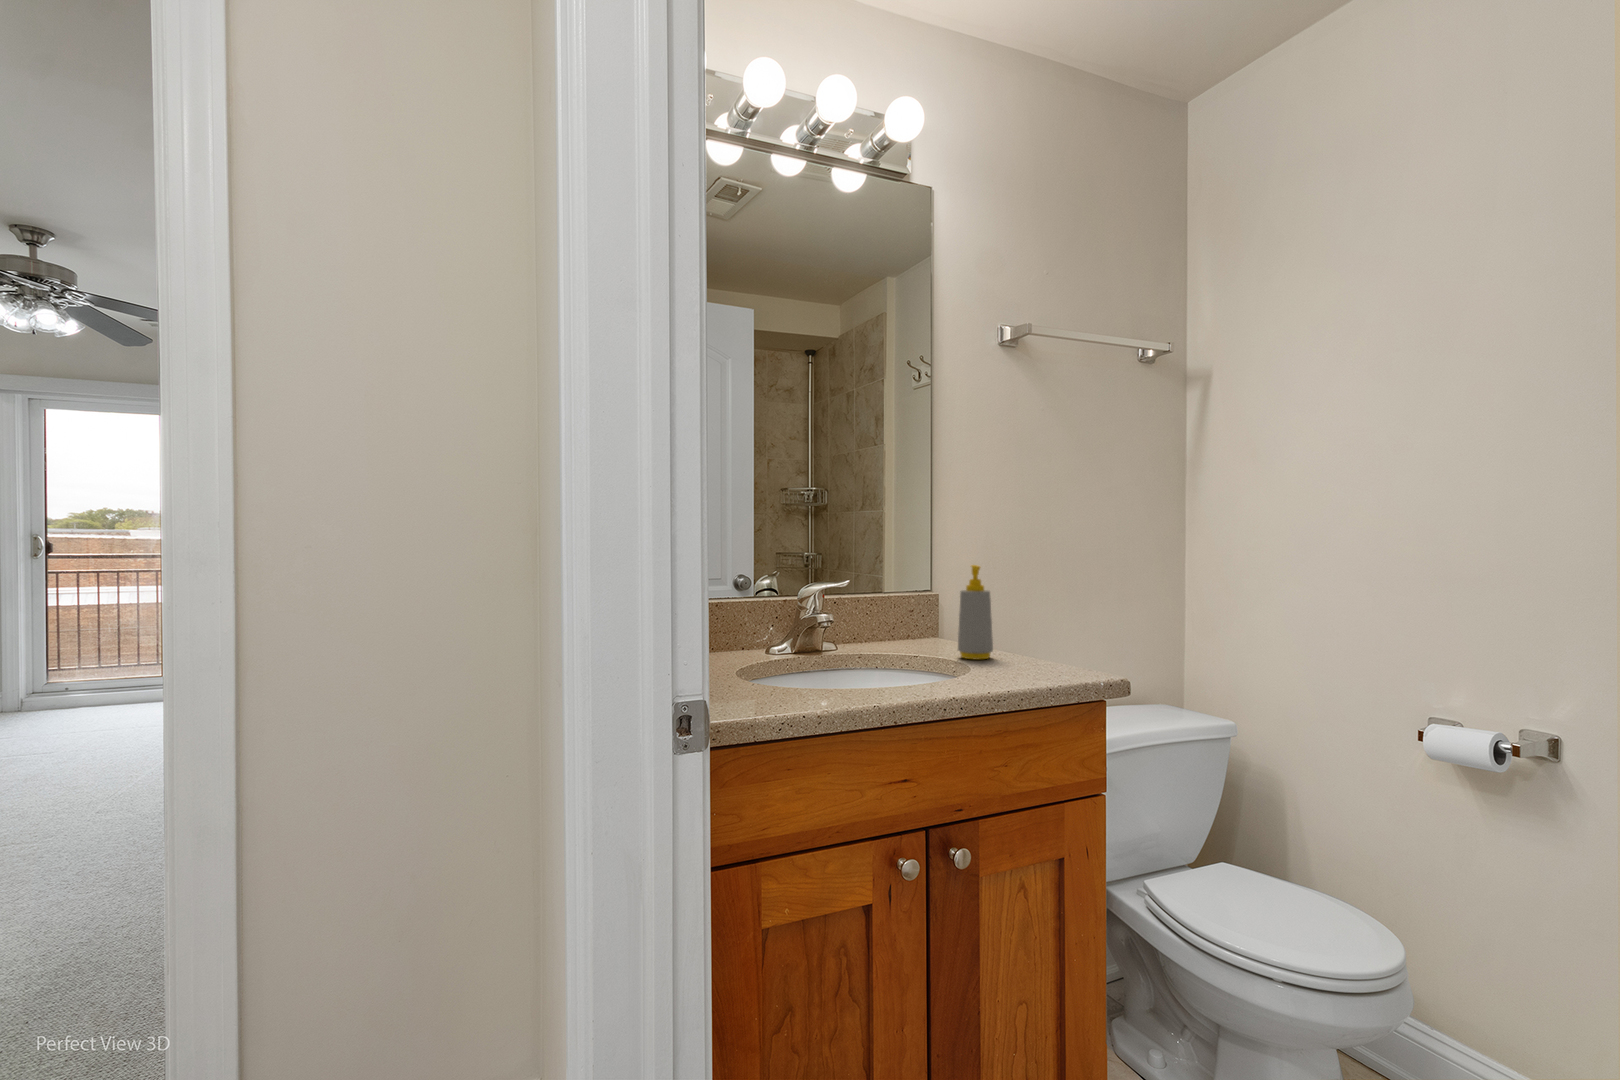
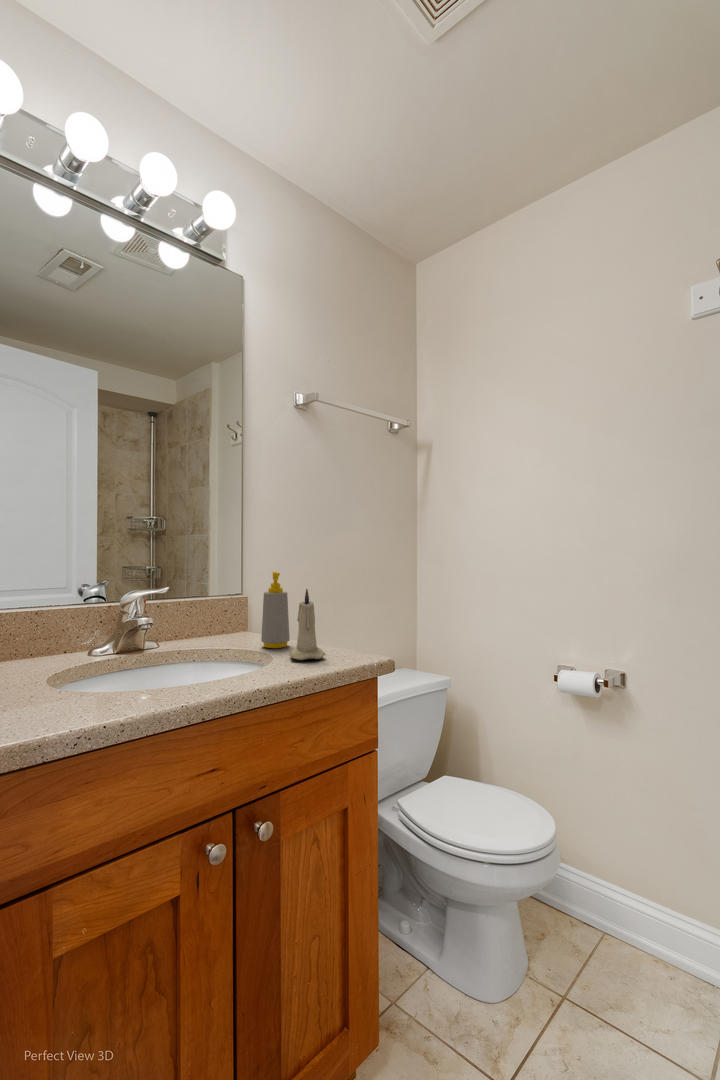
candle: none [992,585,1038,673] -> present [290,589,326,660]

